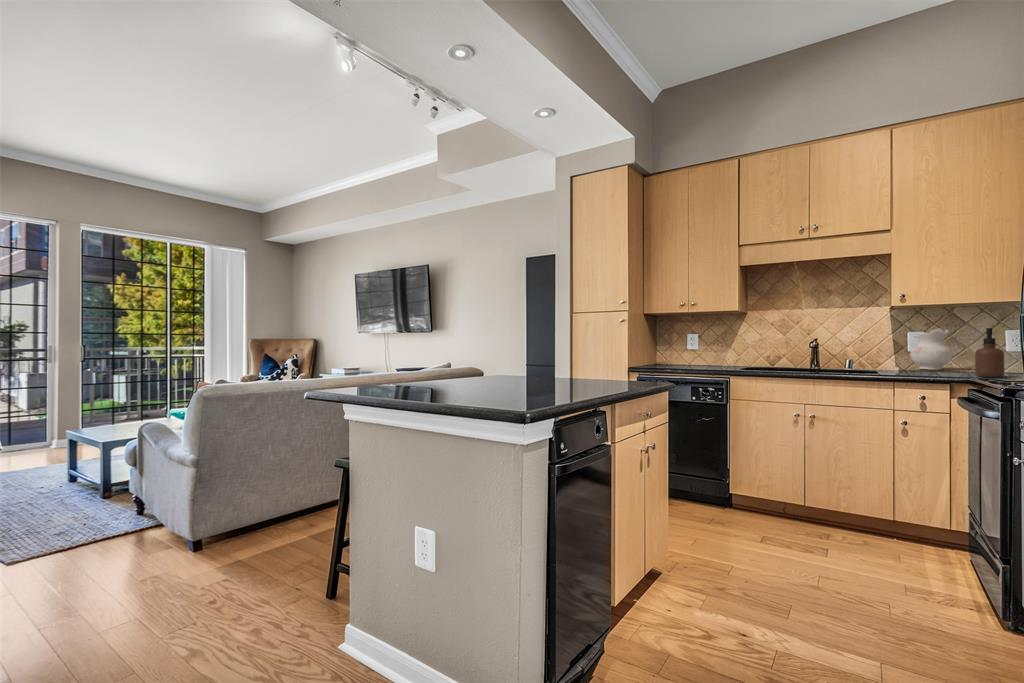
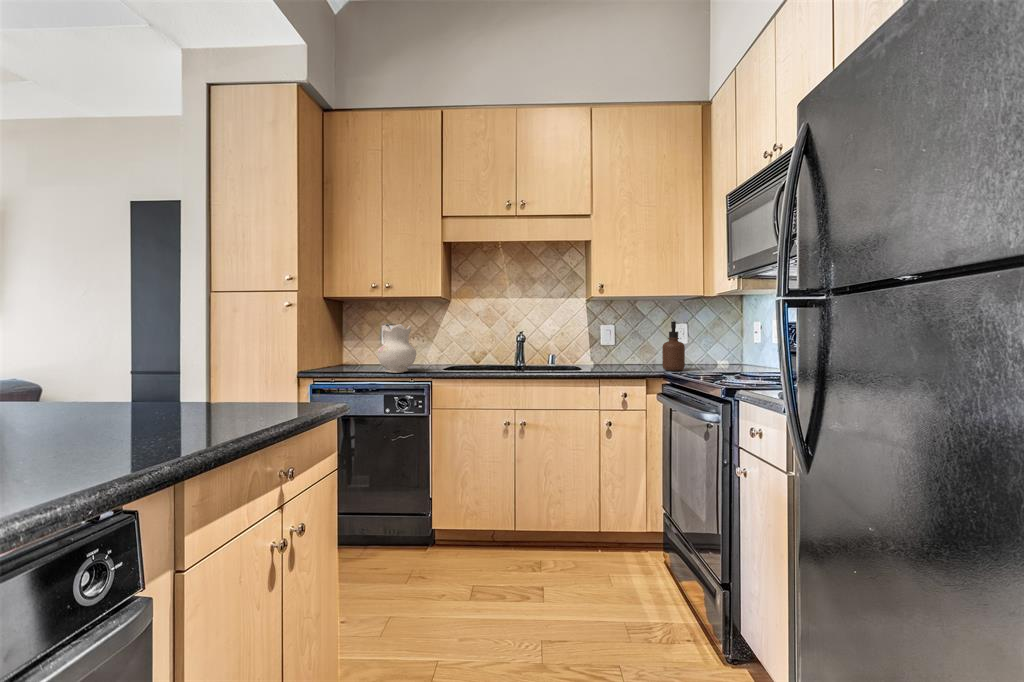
ceramic pitcher: present [910,329,952,370] -> present [378,324,416,373]

